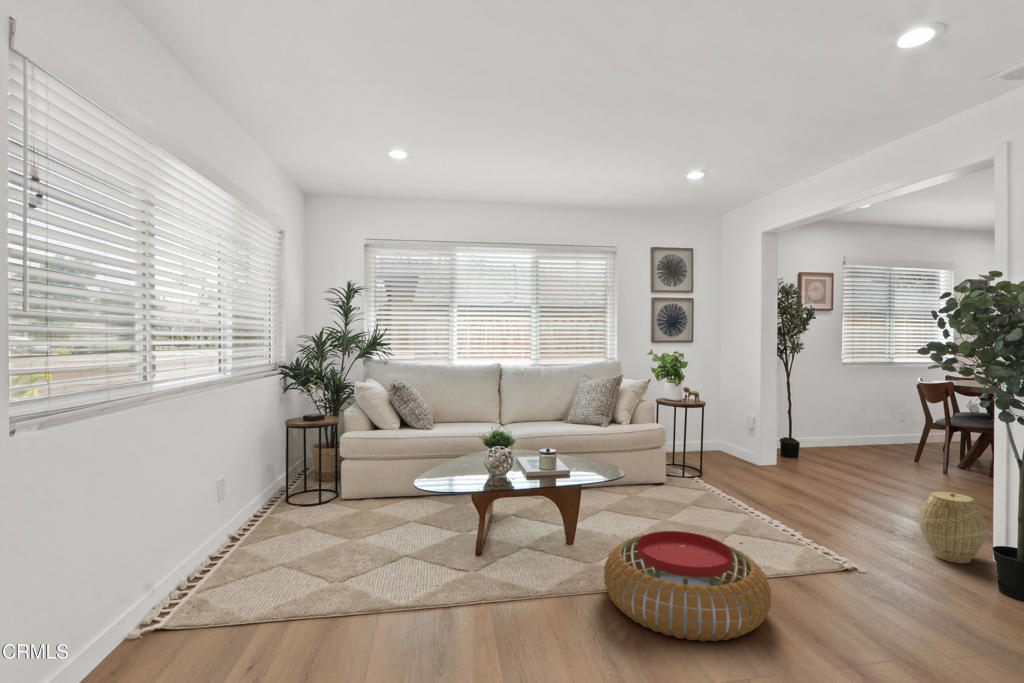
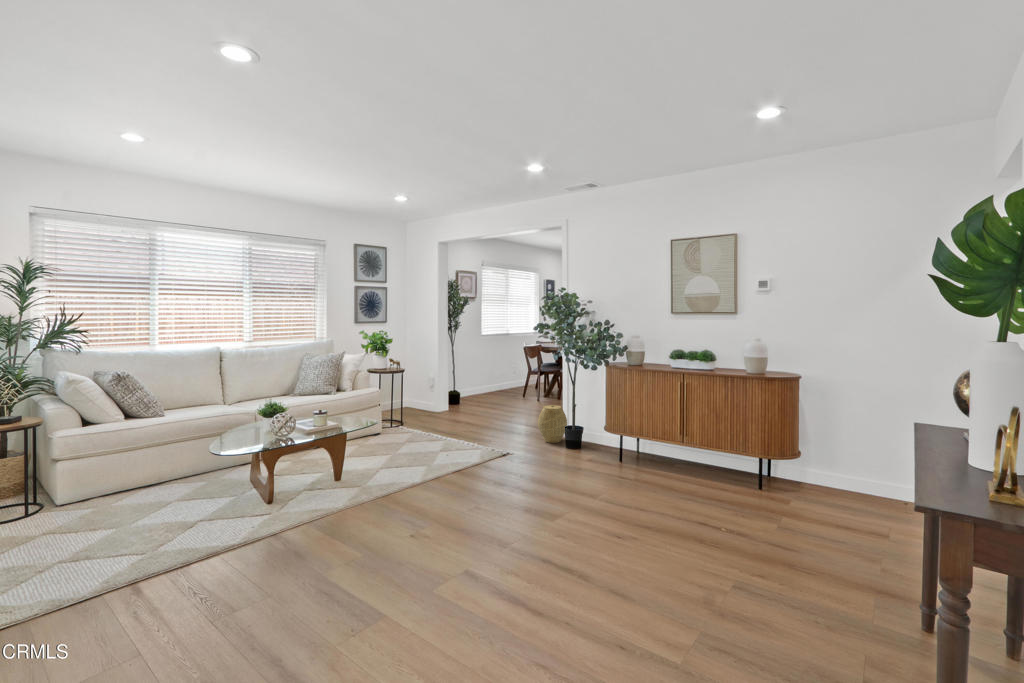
pouf: present [604,531,771,641] -> none [378,450,482,511]

